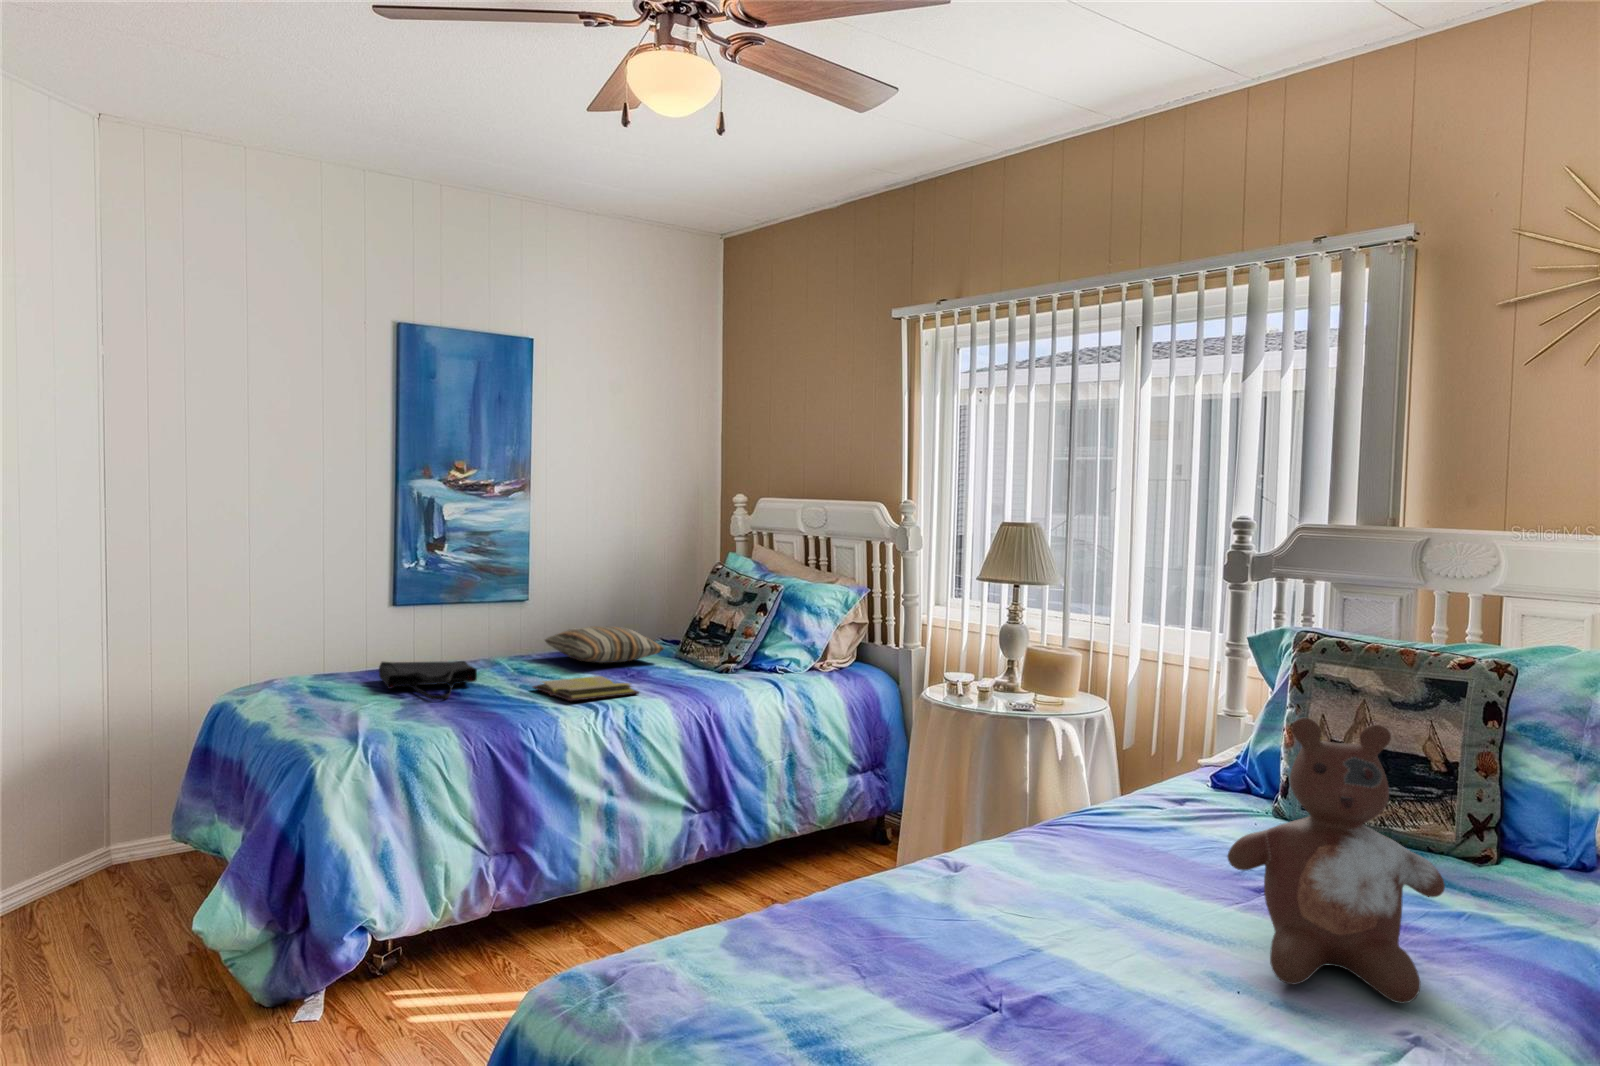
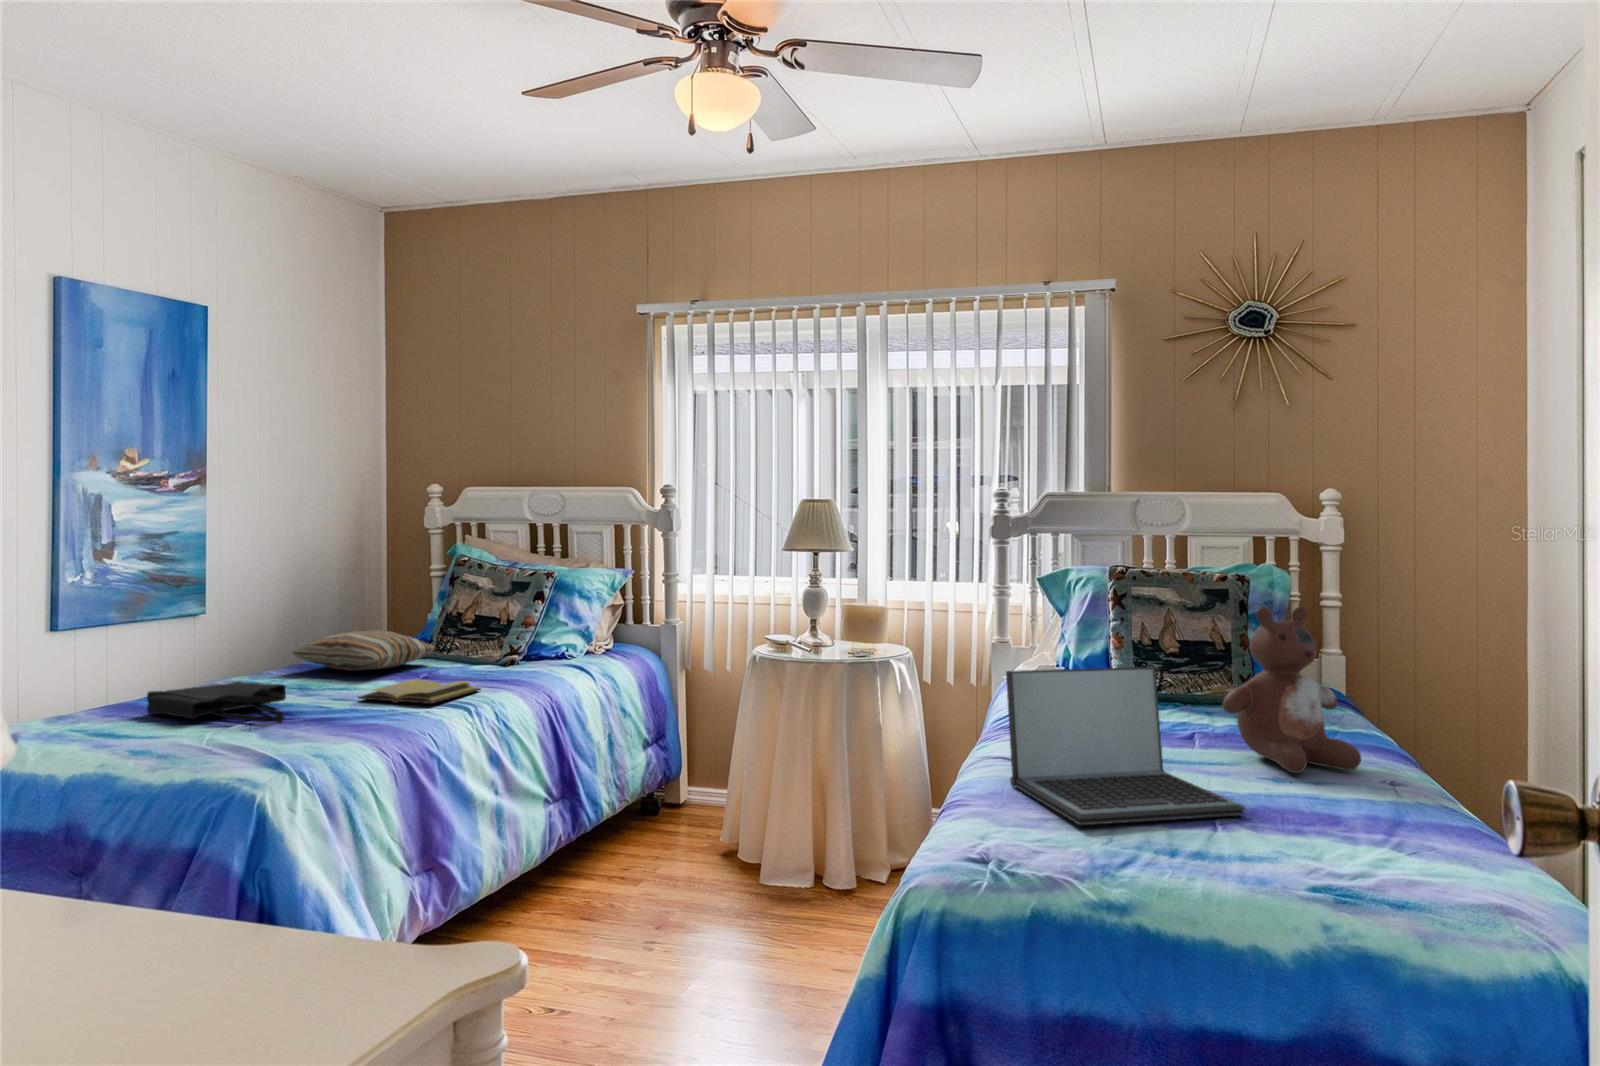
laptop: none [811,755,1094,1026] -> present [1006,667,1245,825]

